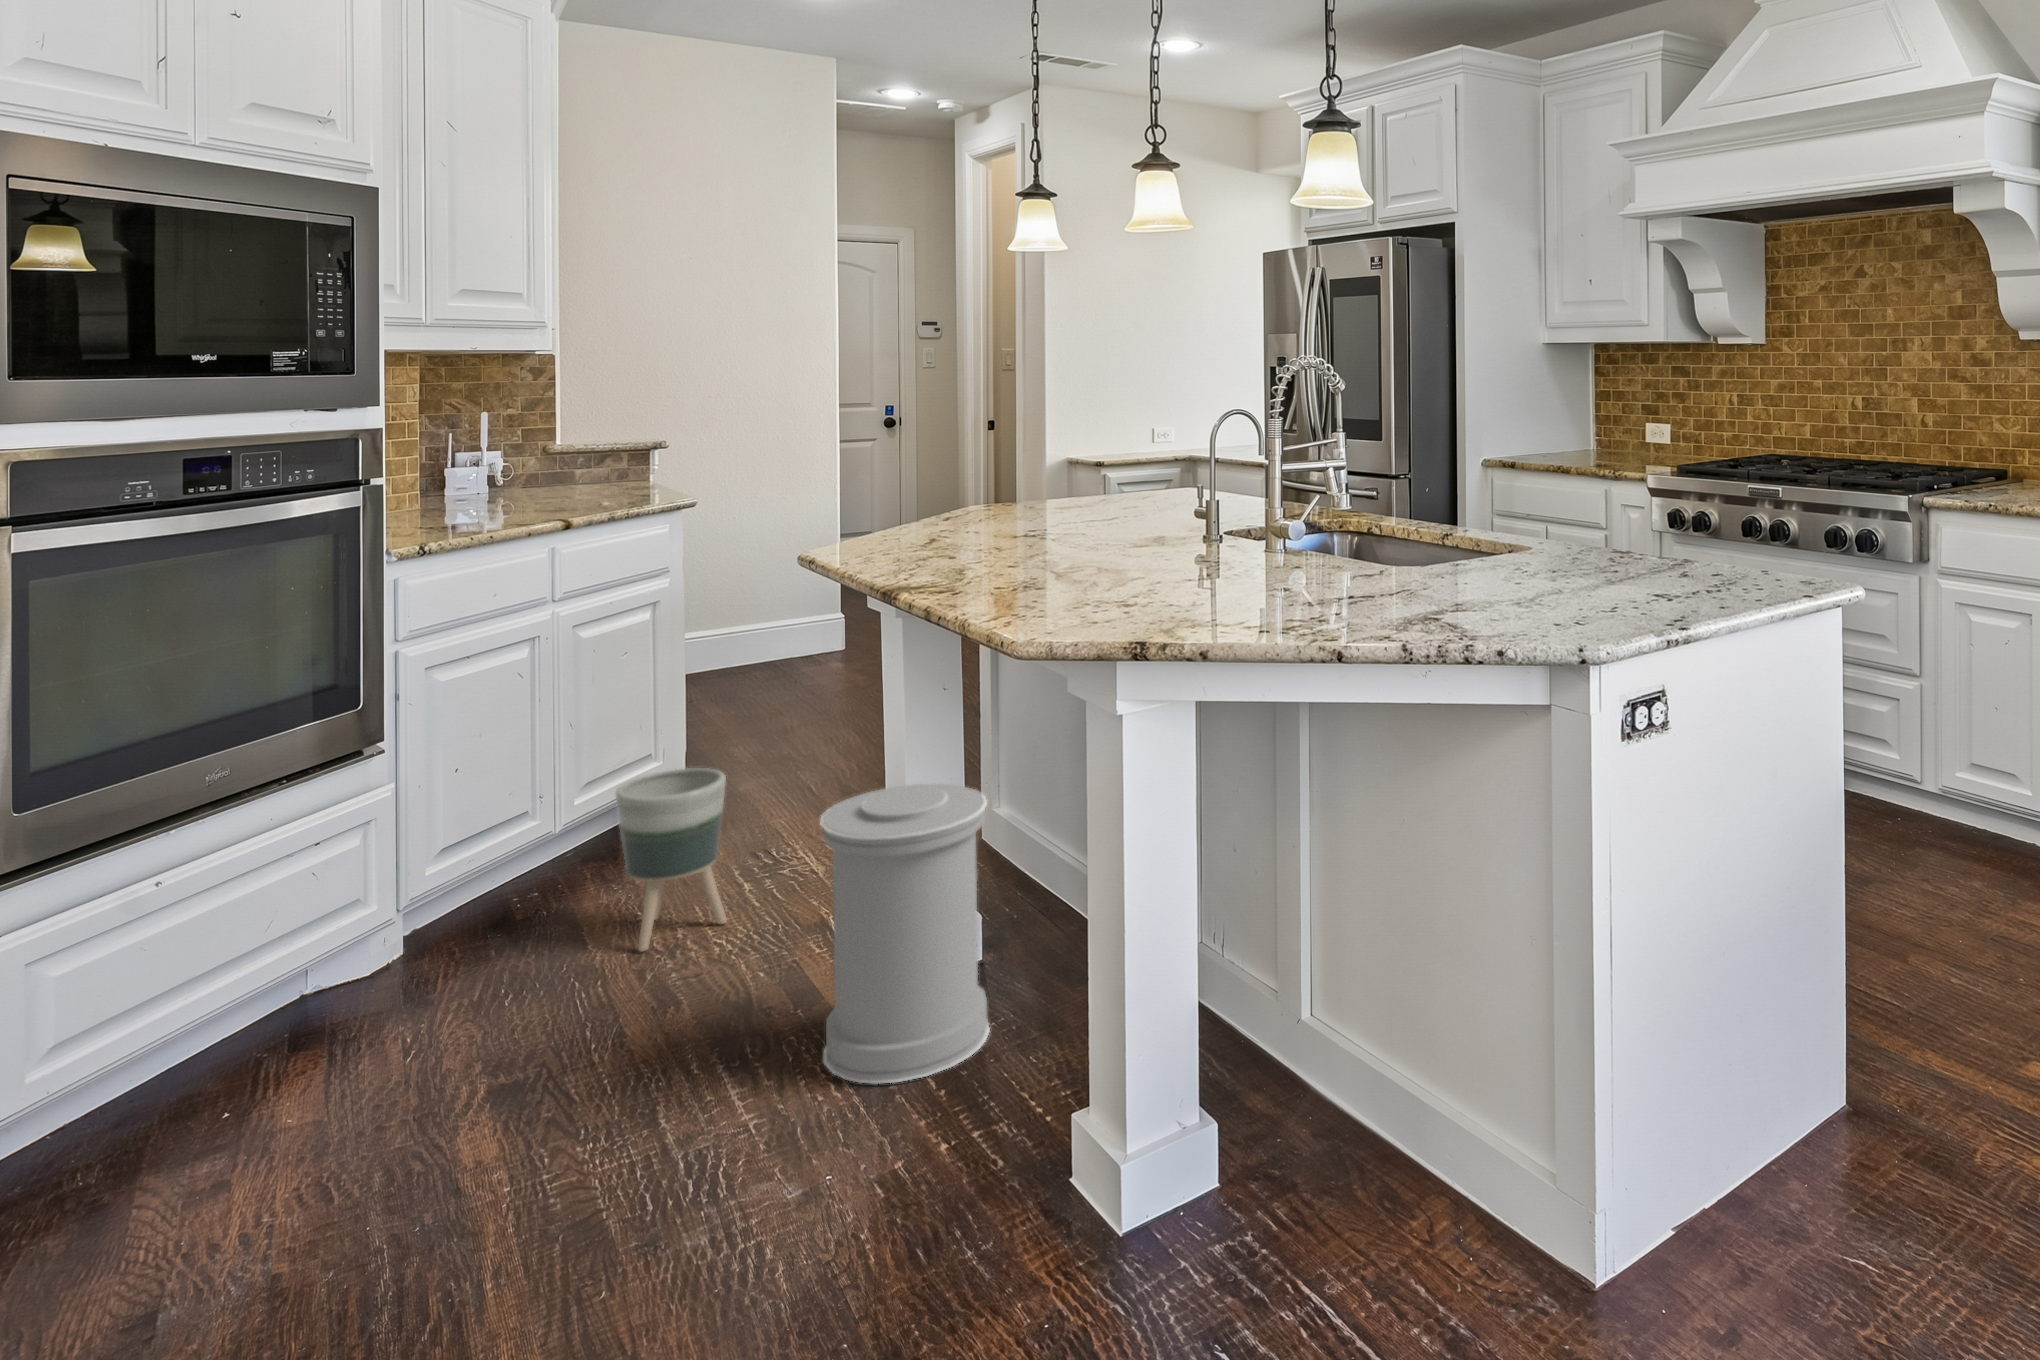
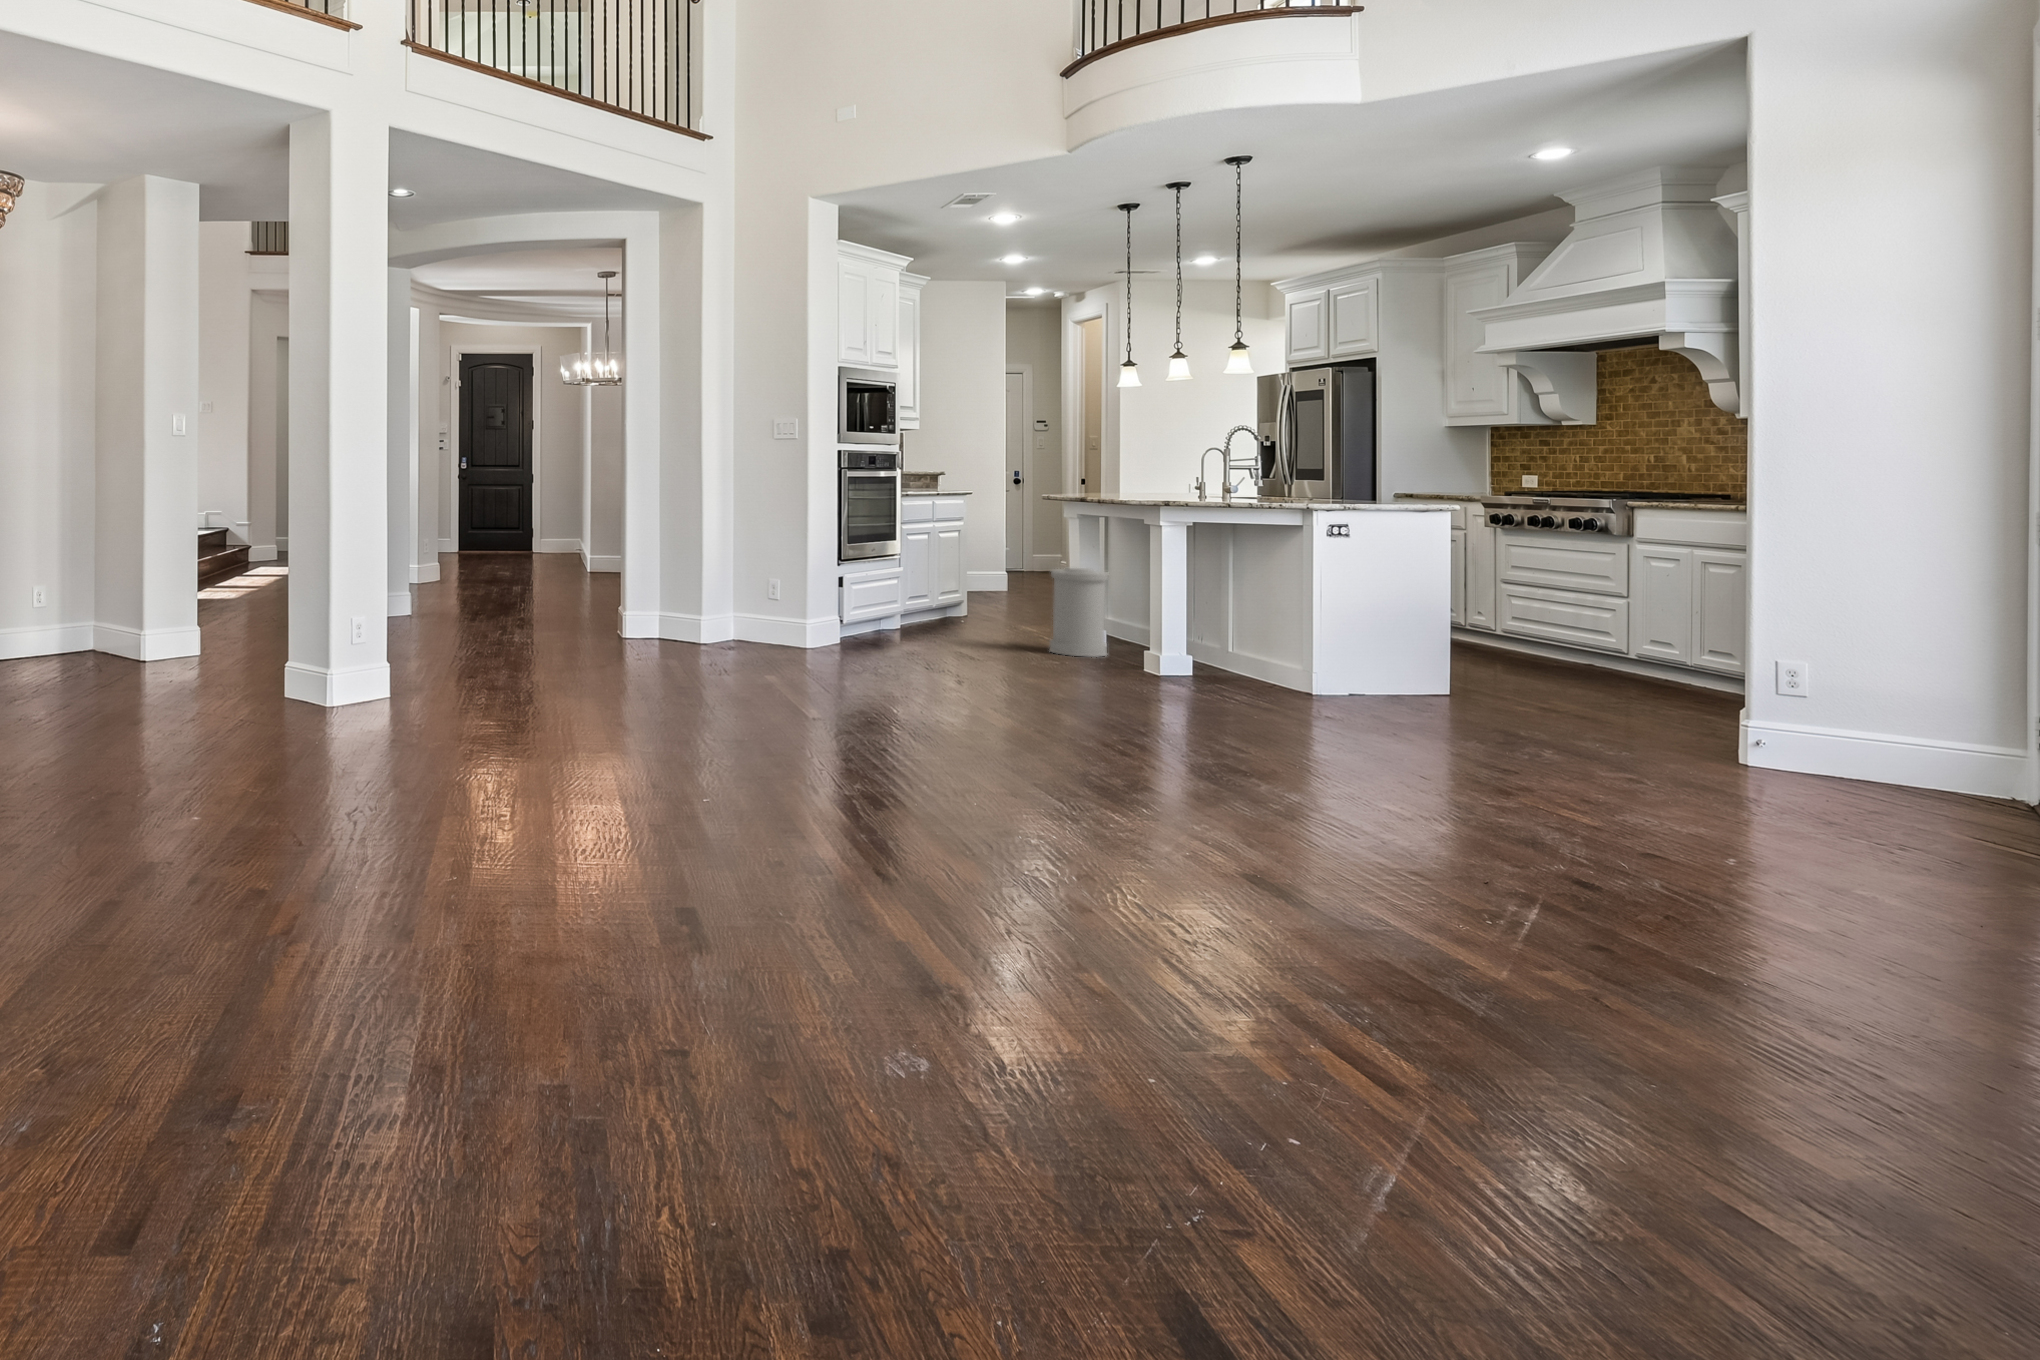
planter: present [616,768,727,951] -> none [961,576,999,634]

